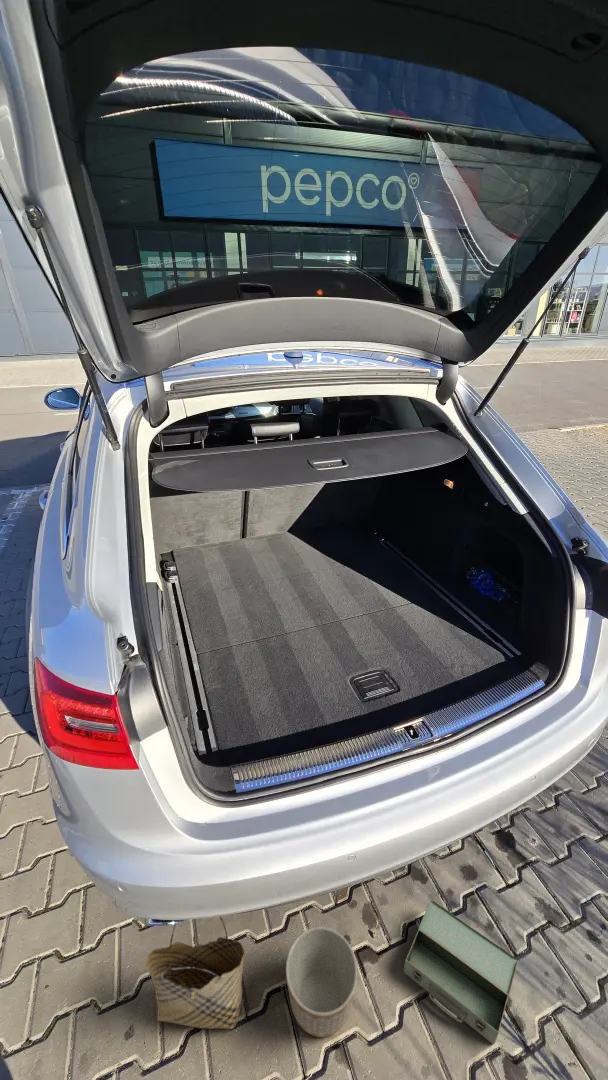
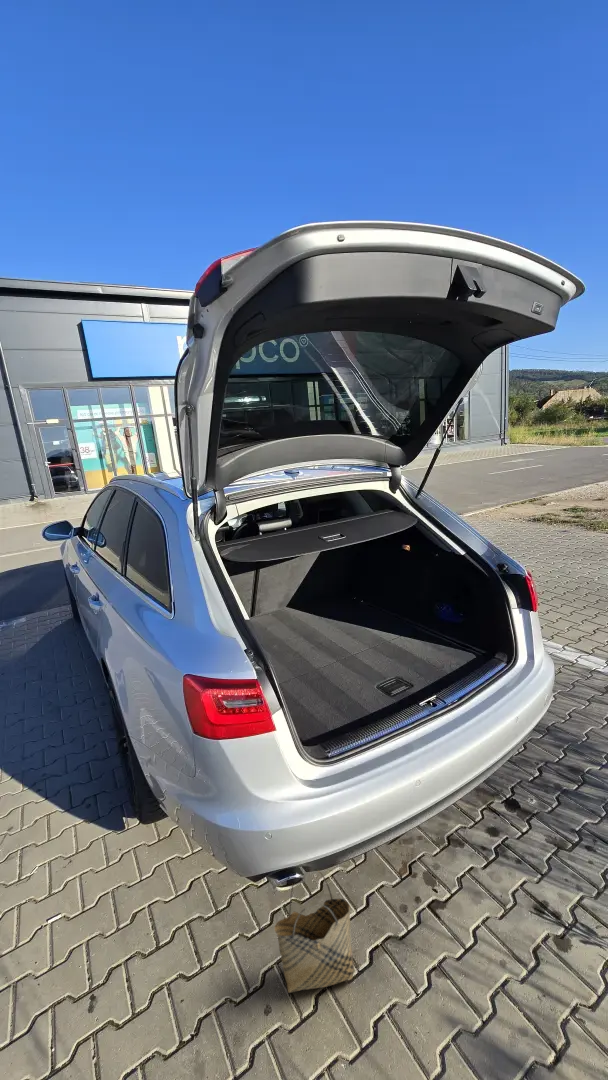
toolbox: present [403,901,517,1044] -> none [466,850,546,933]
planter: present [286,927,358,1037] -> none [380,878,438,966]

